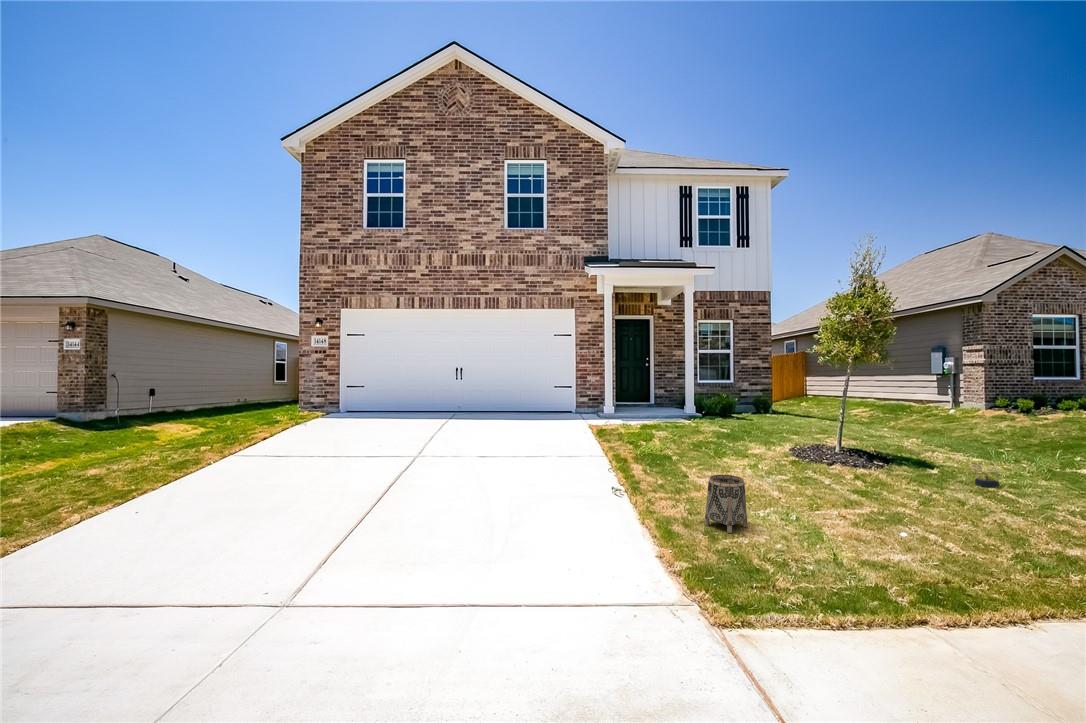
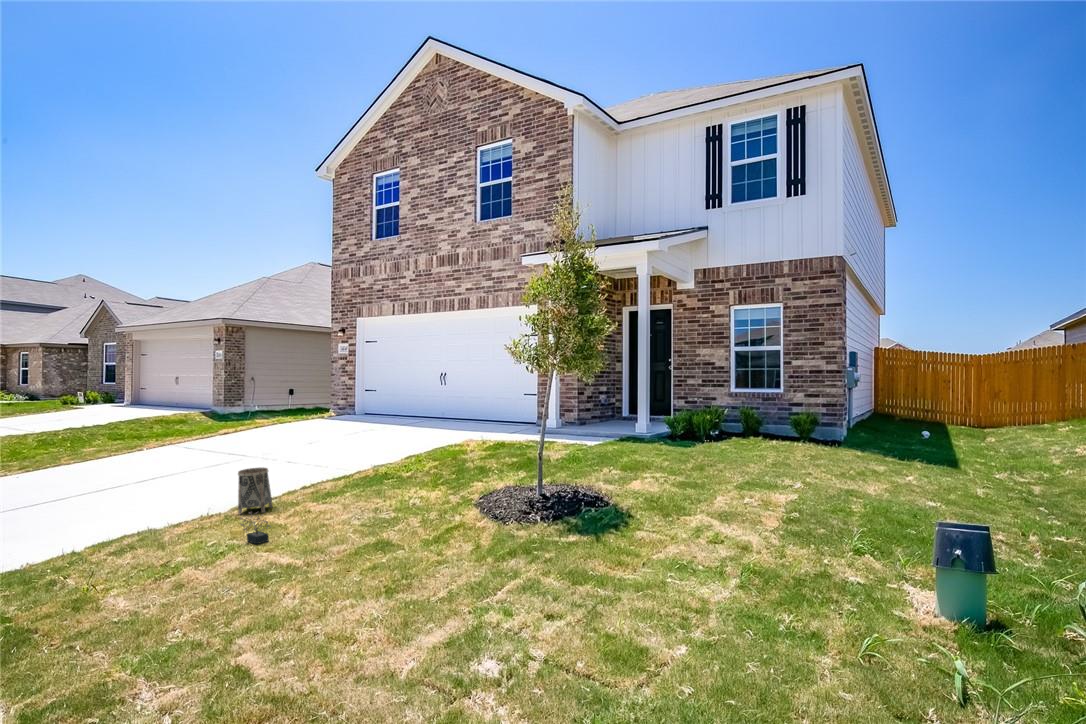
decorative plant: present [970,465,1002,487] -> present [240,512,269,544]

